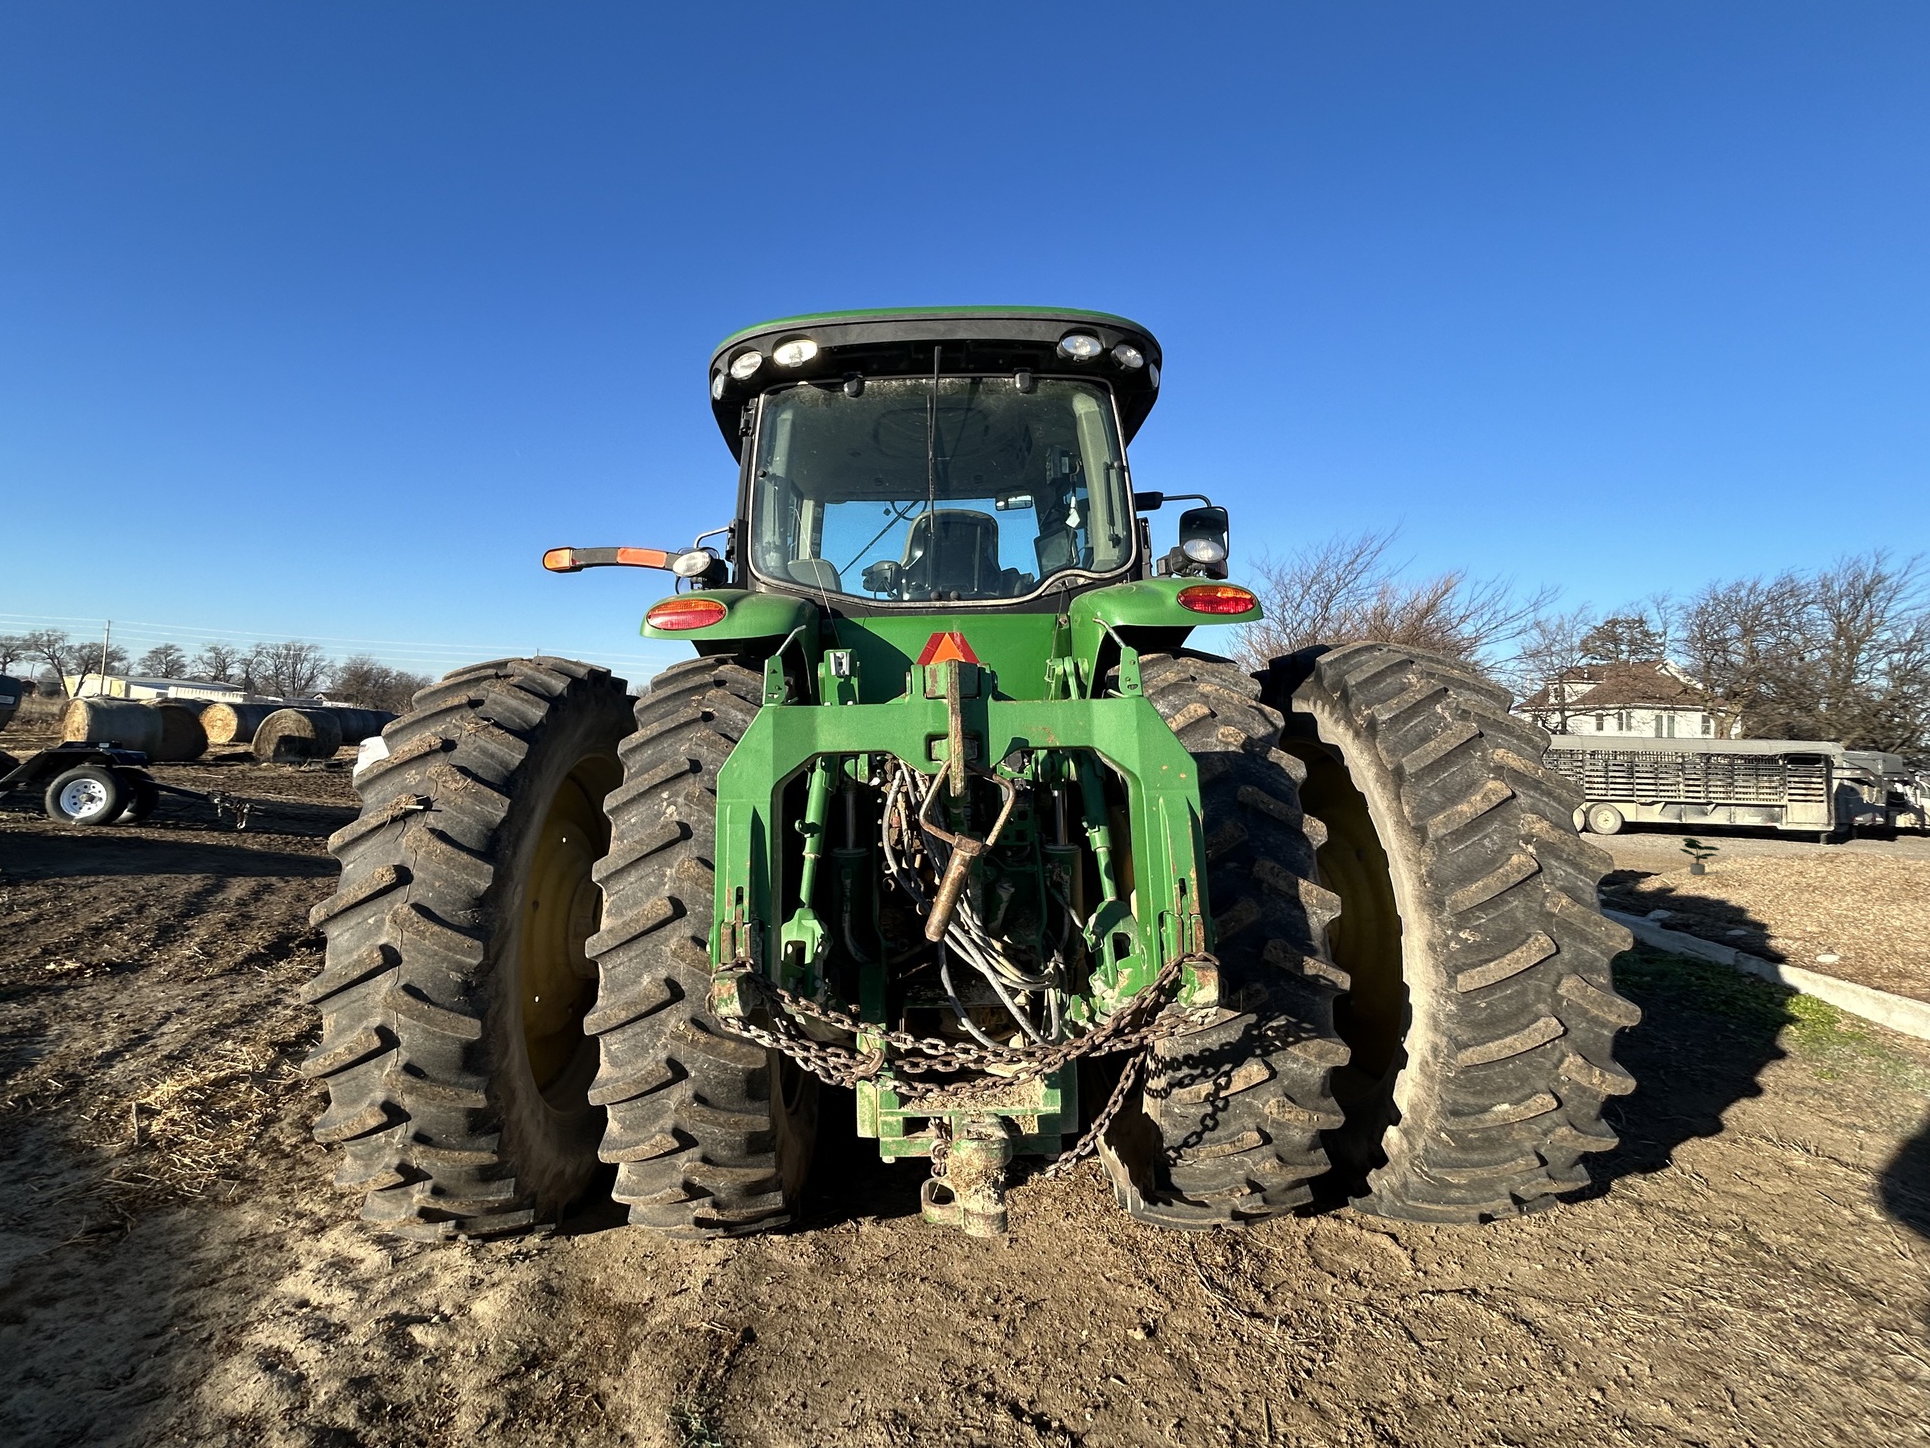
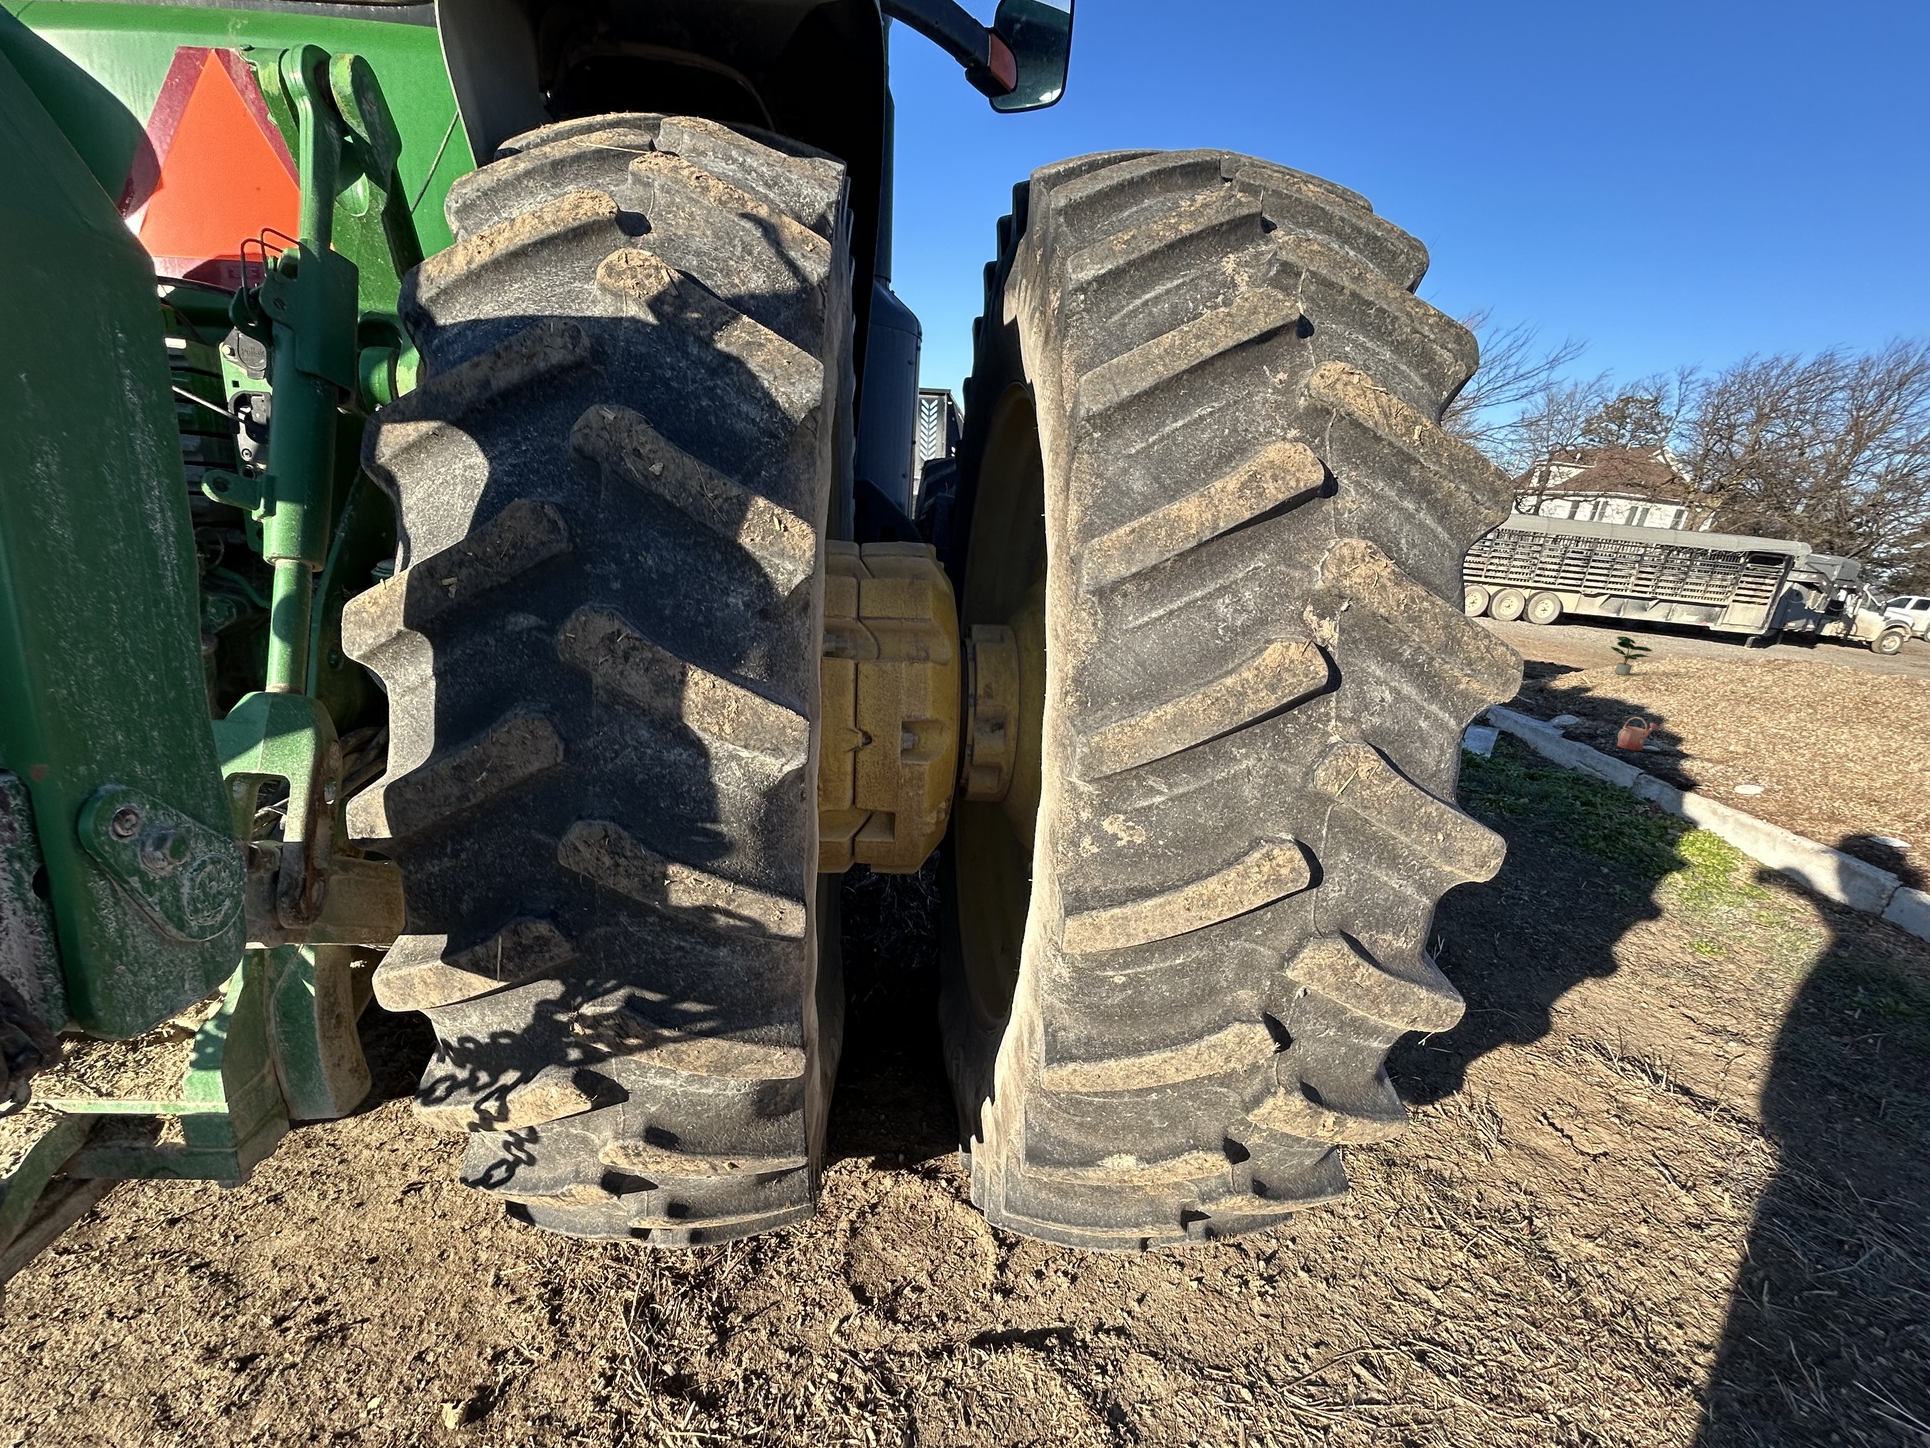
watering can: none [1708,905,1744,936] -> present [1617,717,1659,751]

